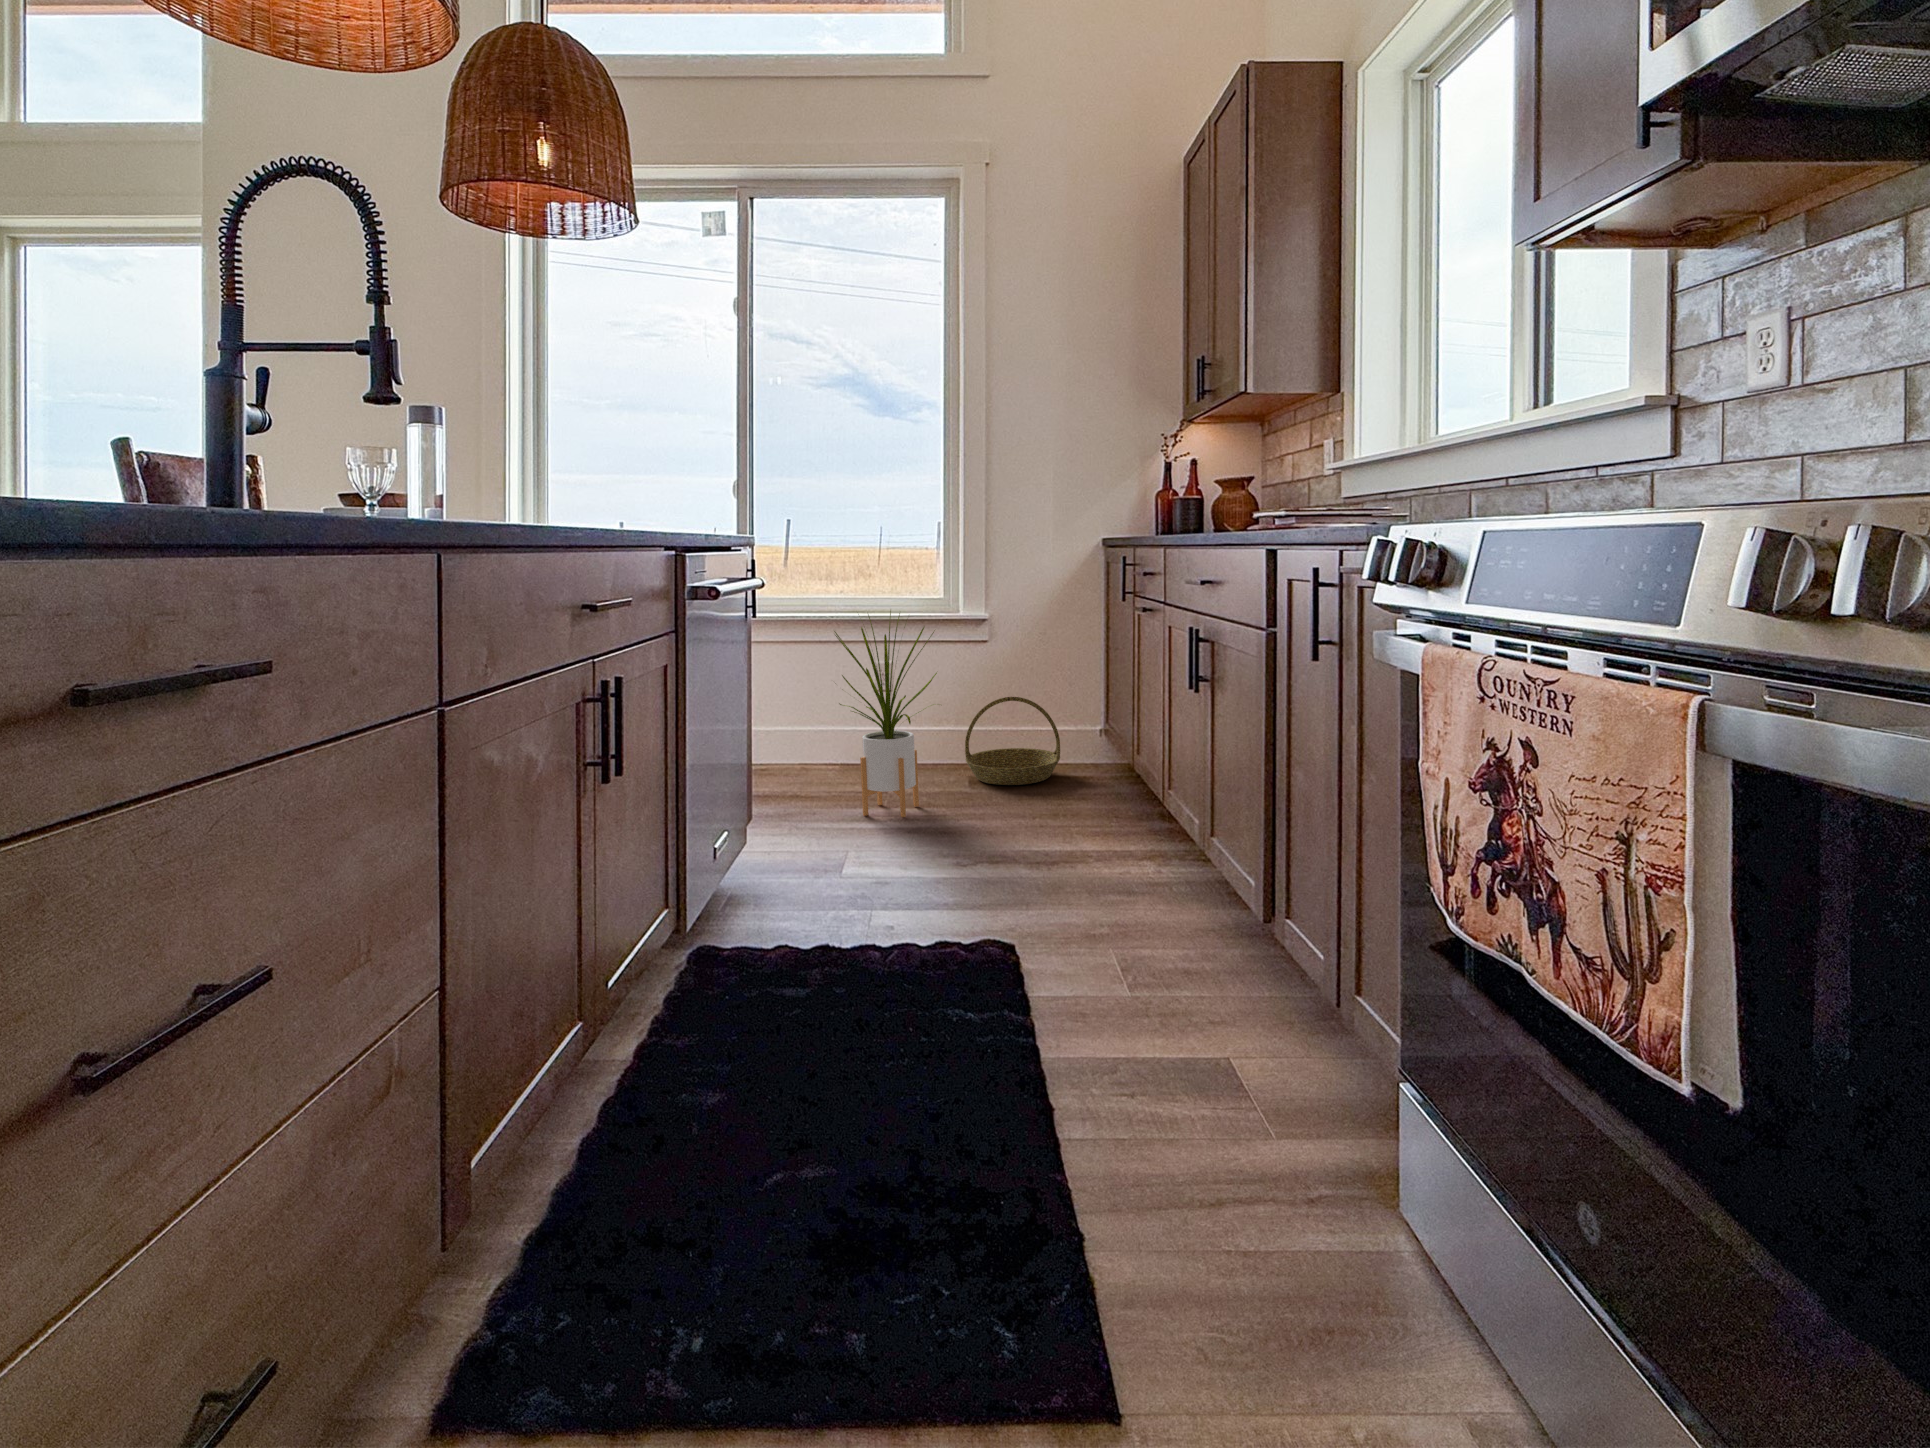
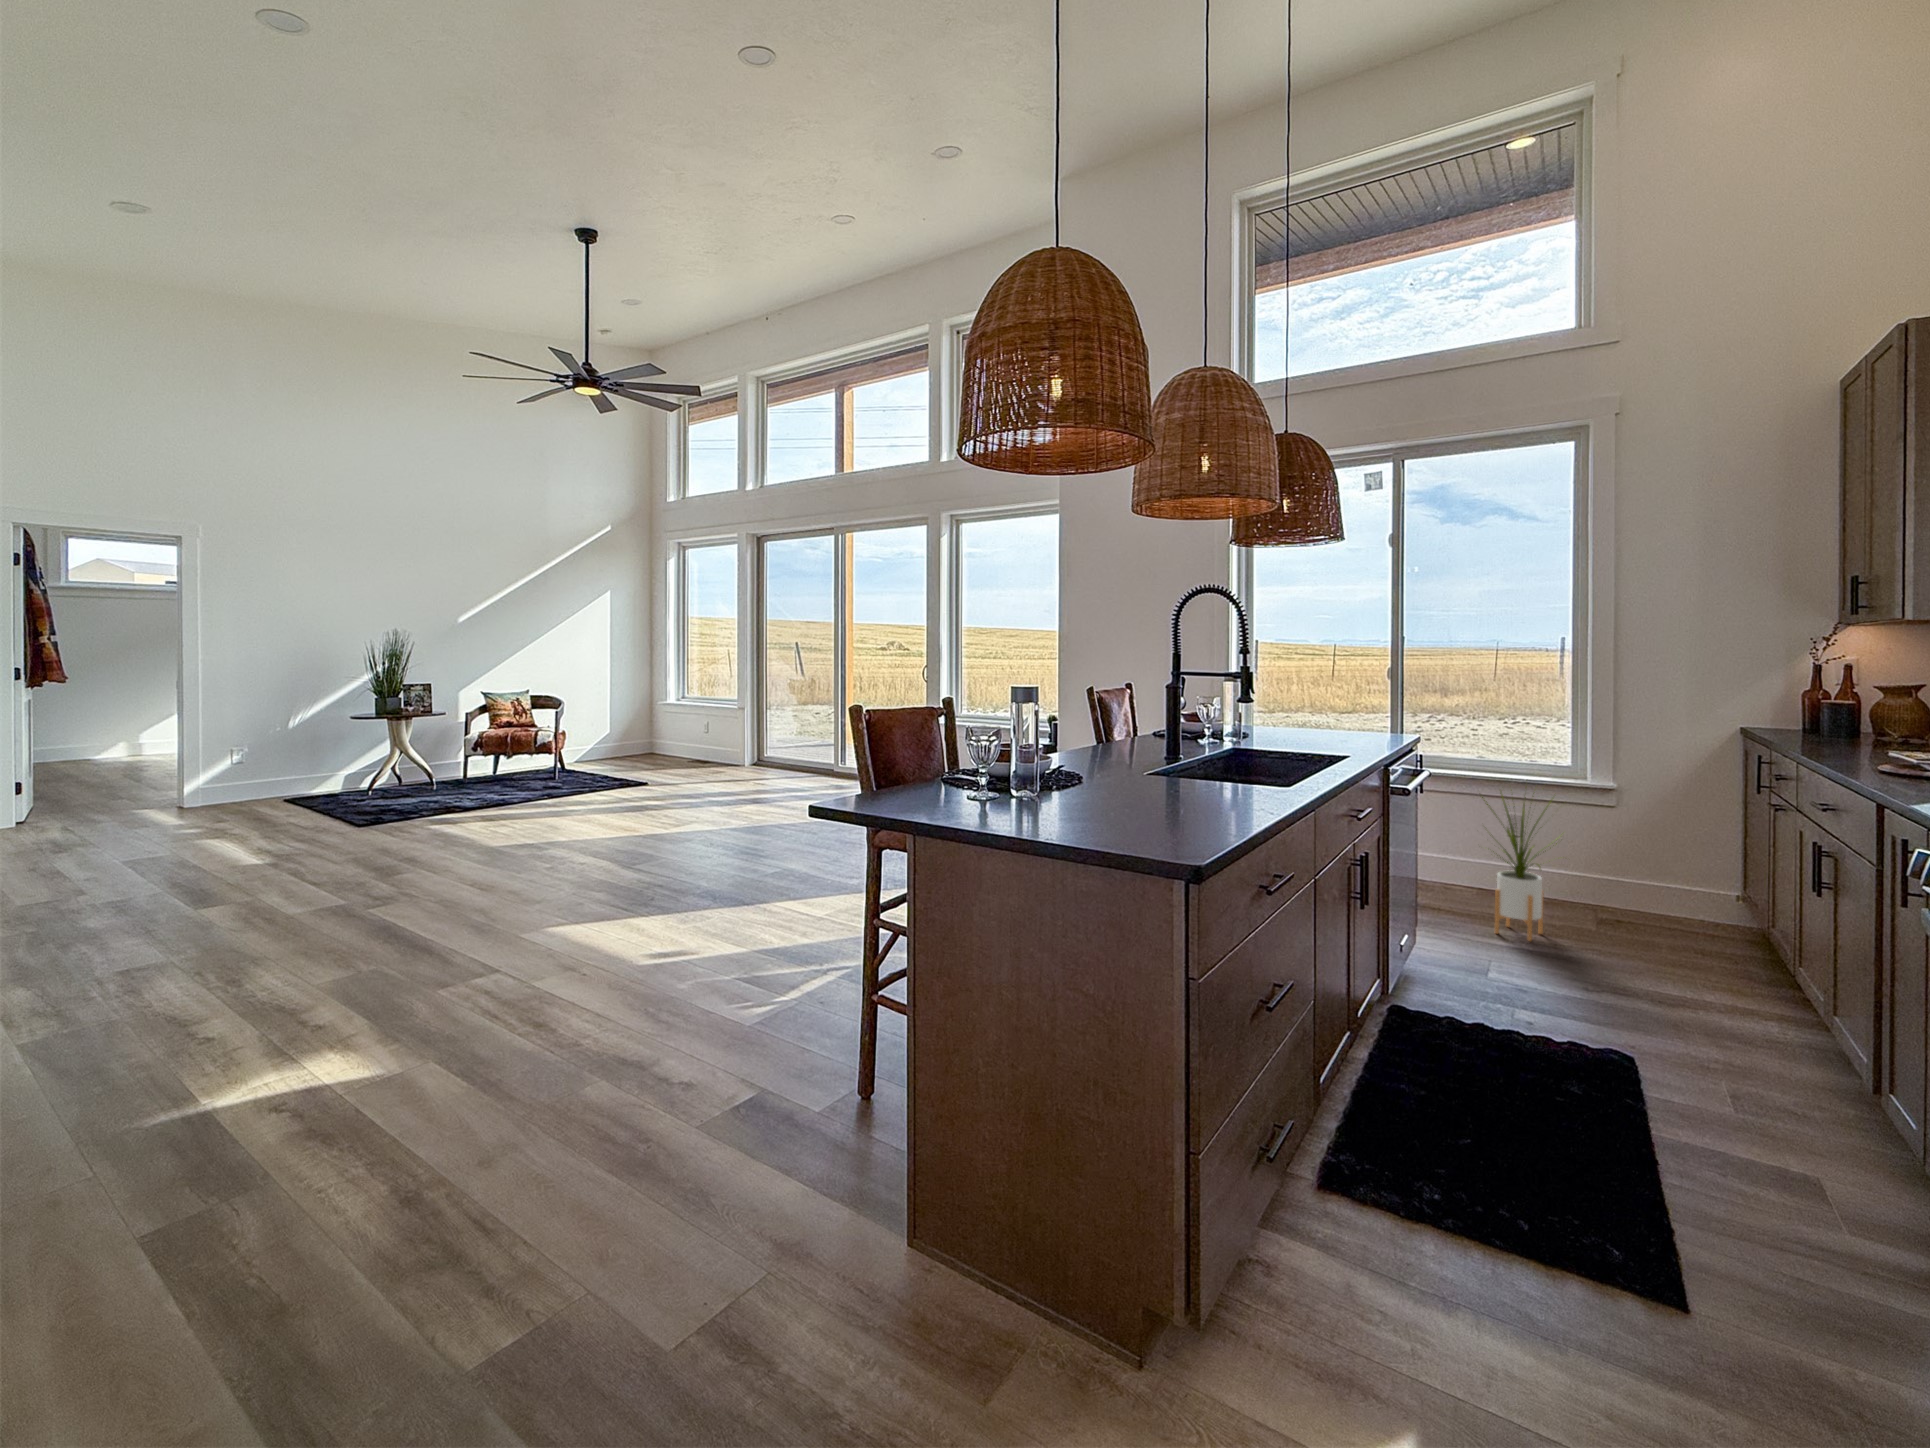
basket: present [965,697,1060,785] -> none [1586,855,1683,932]

